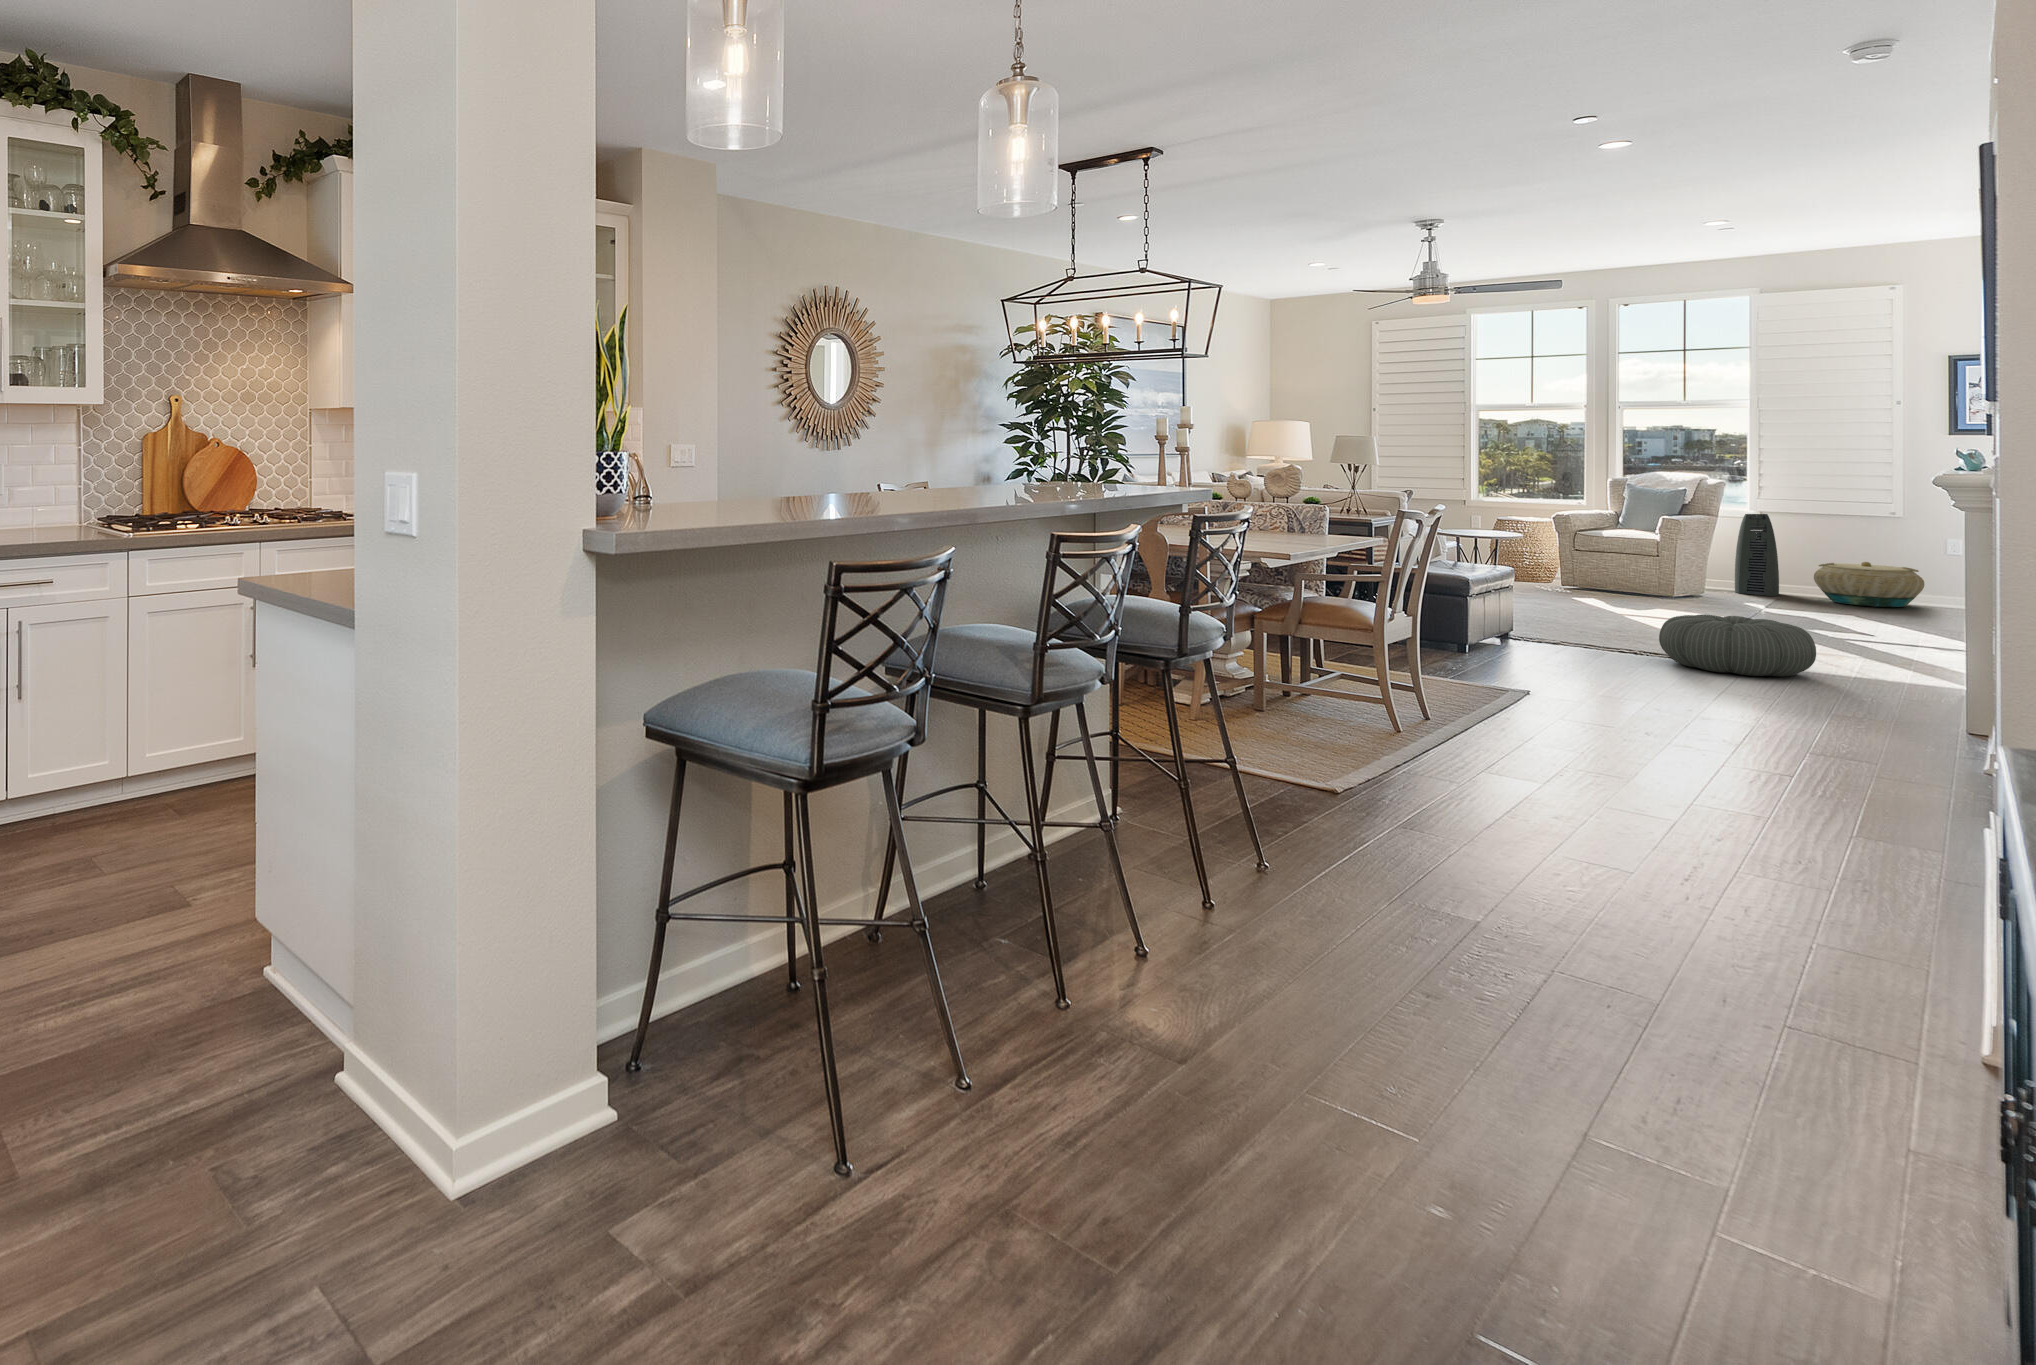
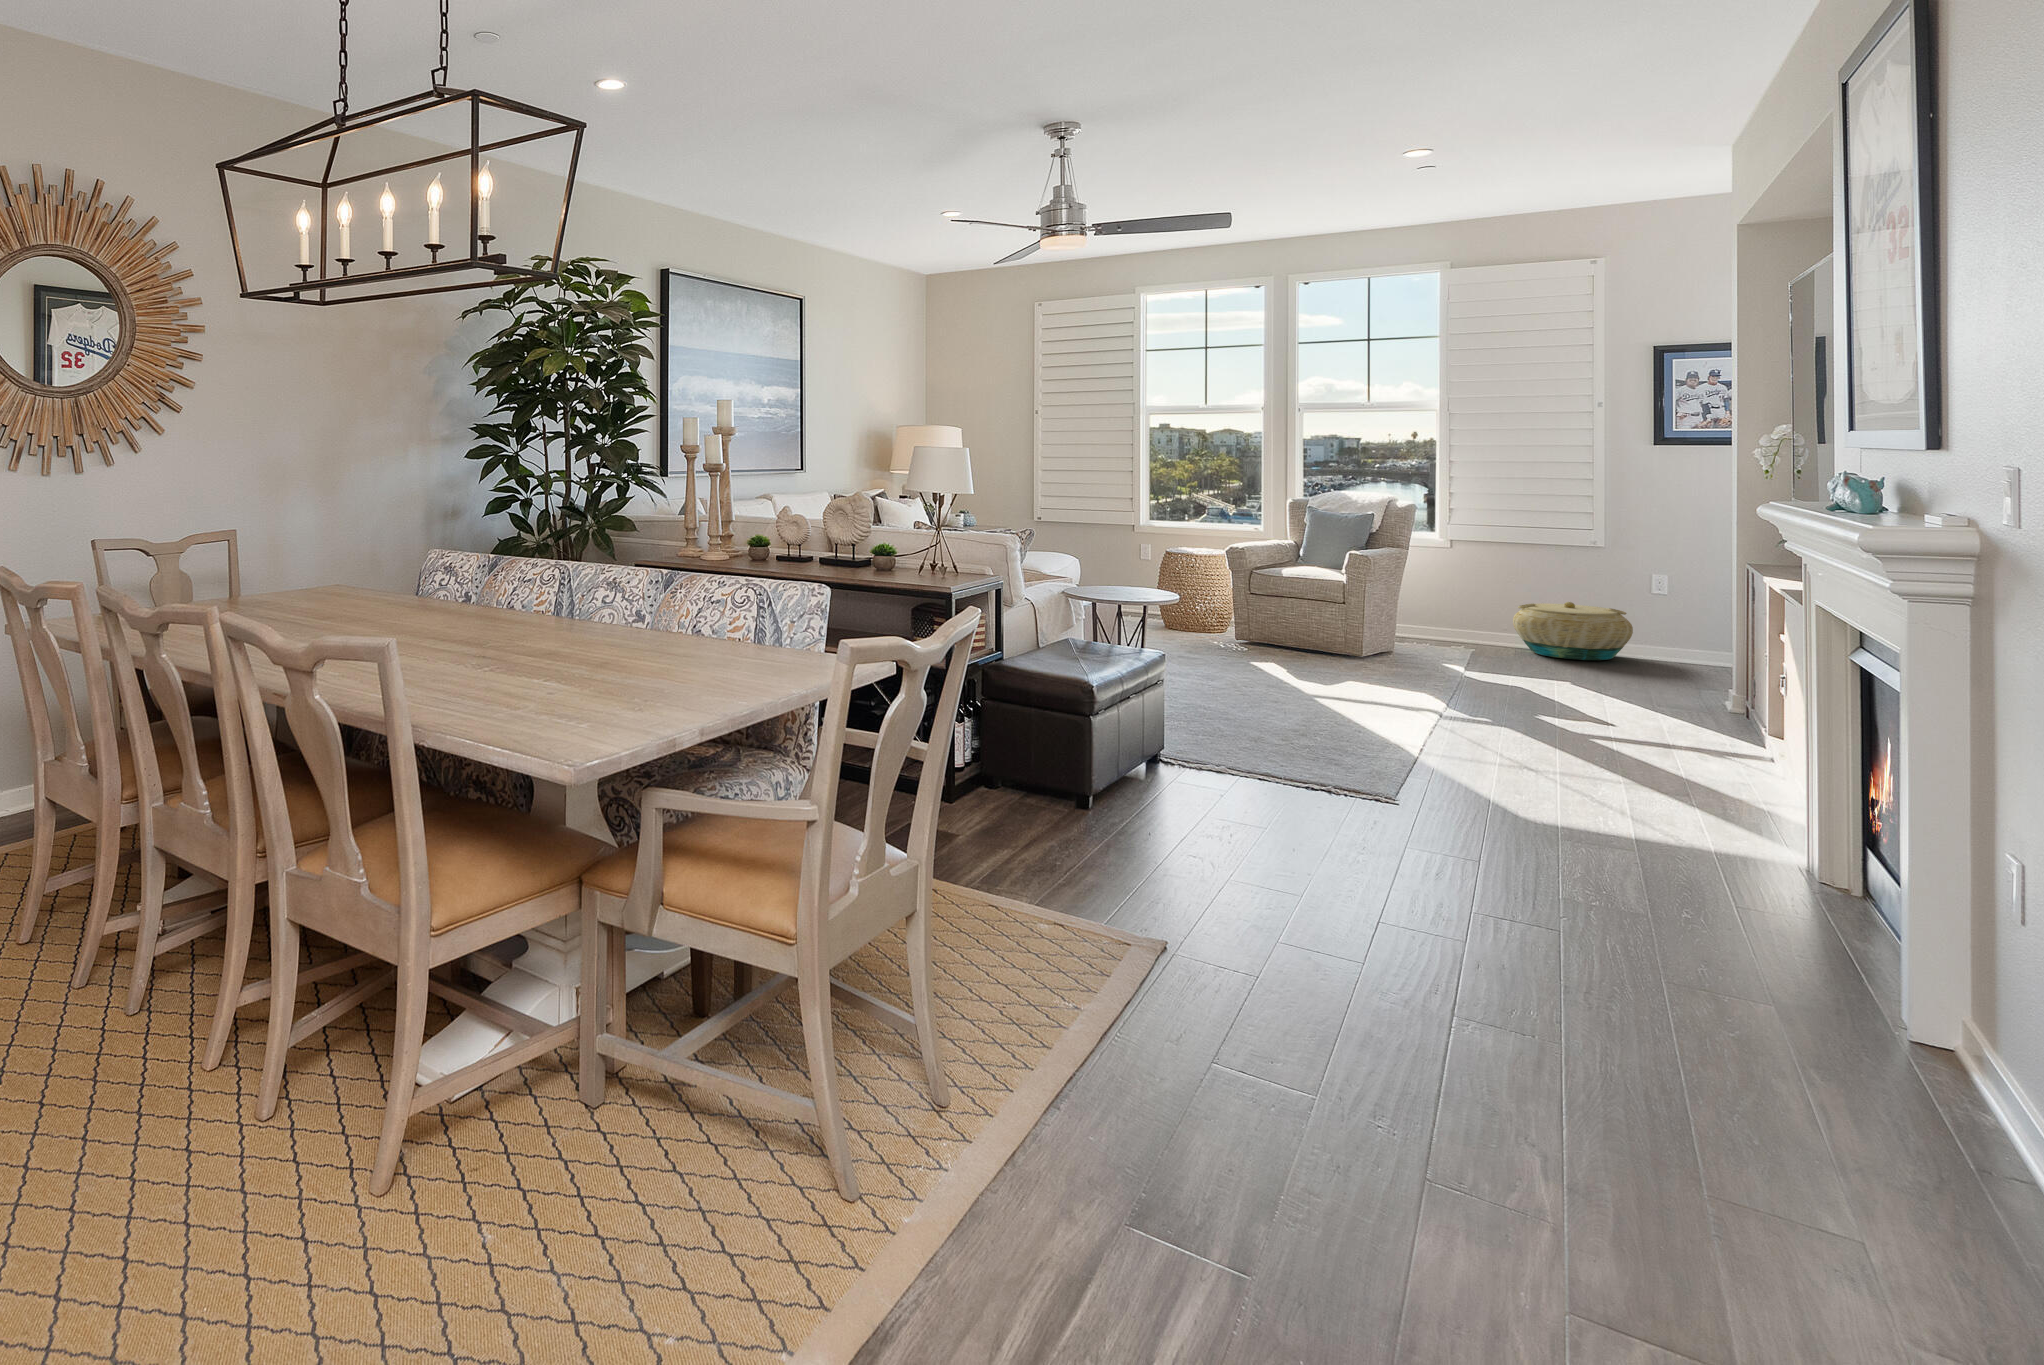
air purifier: present [1735,514,1779,596] -> none [1426,541,1474,646]
pouf: present [1659,614,1816,677] -> none [1360,719,1575,828]

